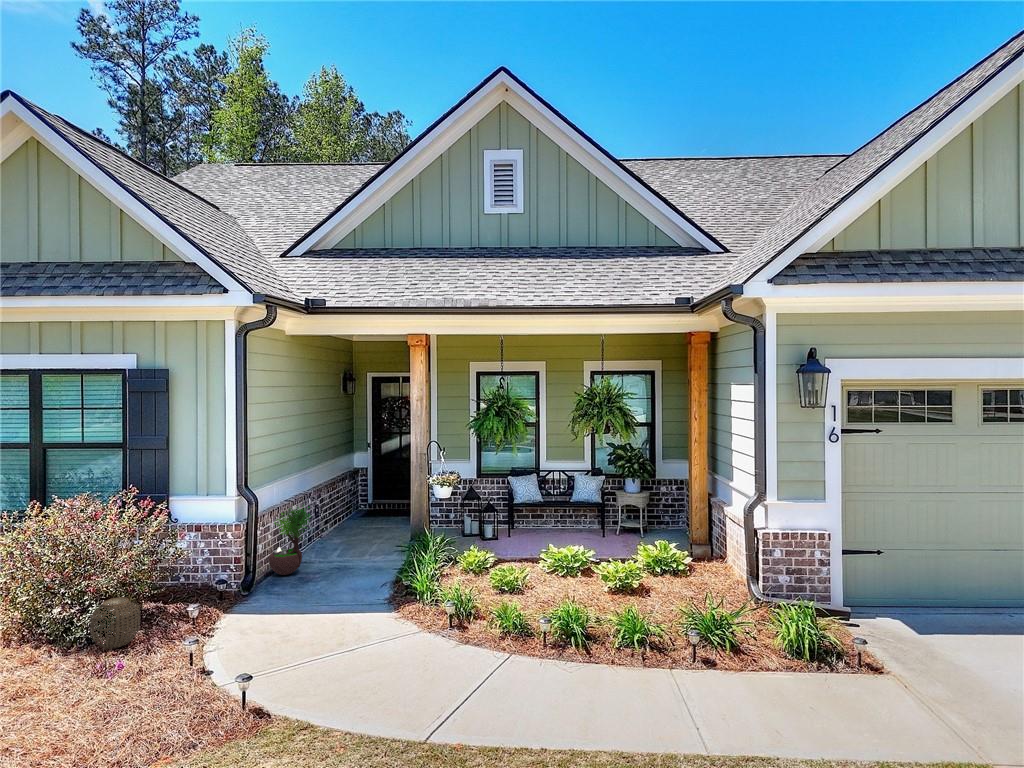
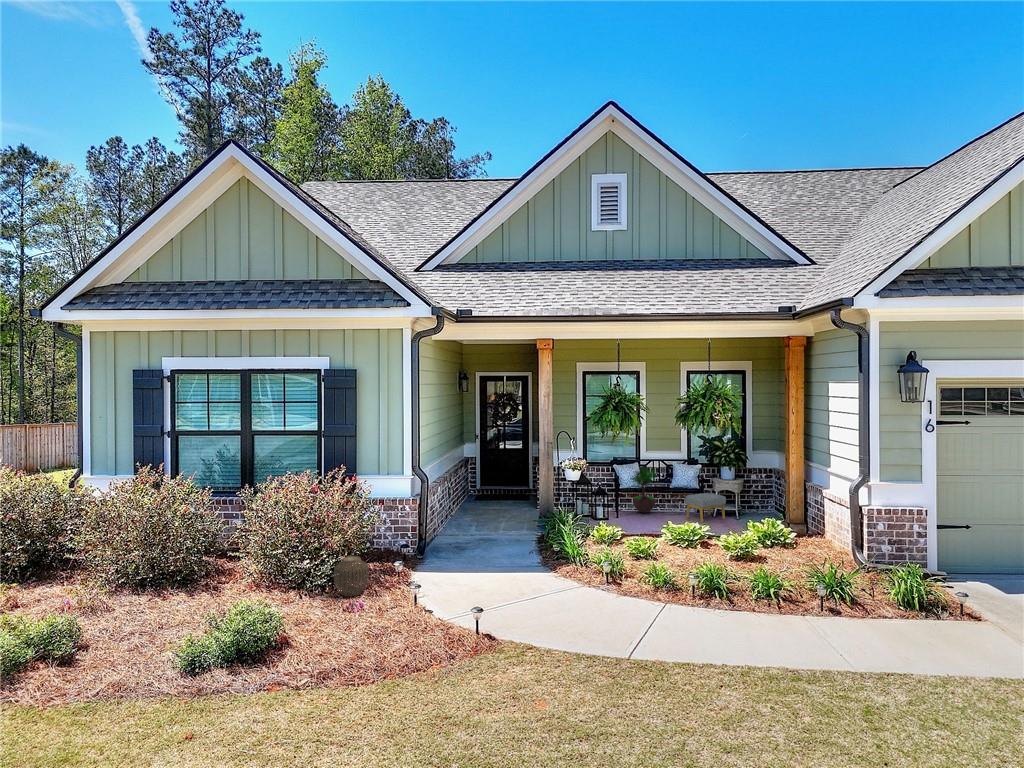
potted tree: present [269,506,310,575] -> present [630,467,655,513]
footstool: none [584,508,629,543] -> present [686,493,726,523]

